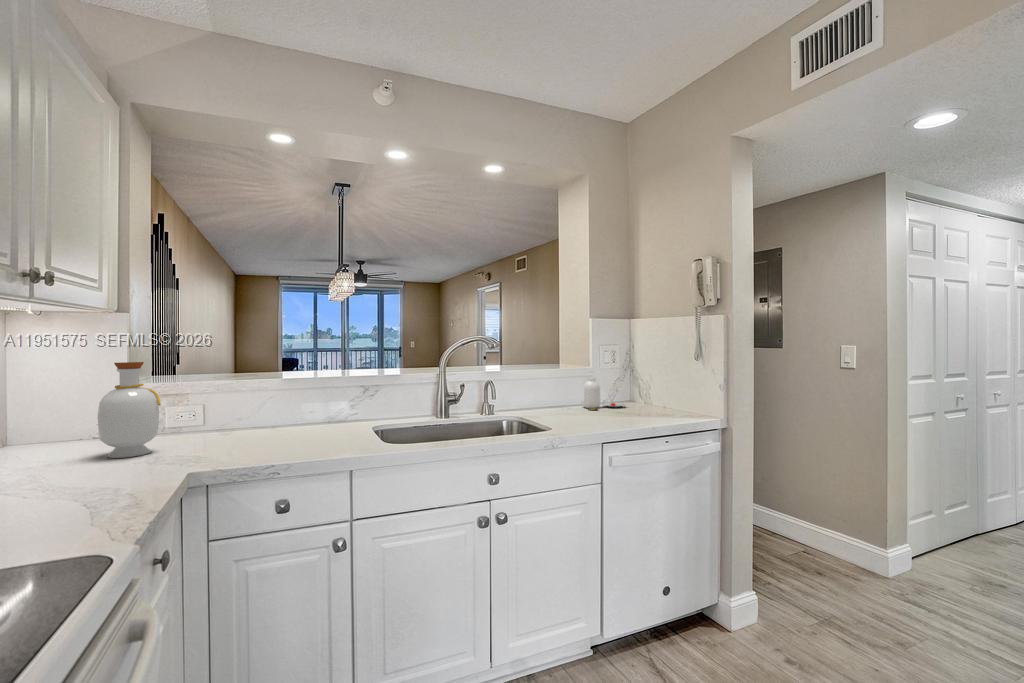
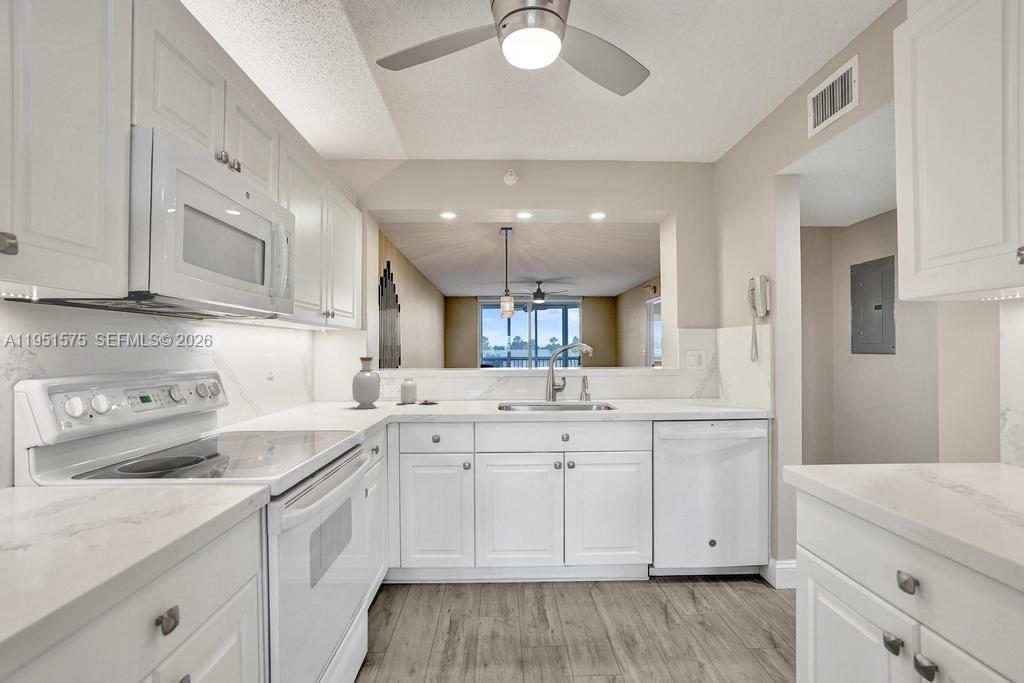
jar: present [582,378,626,410] -> present [397,378,438,405]

